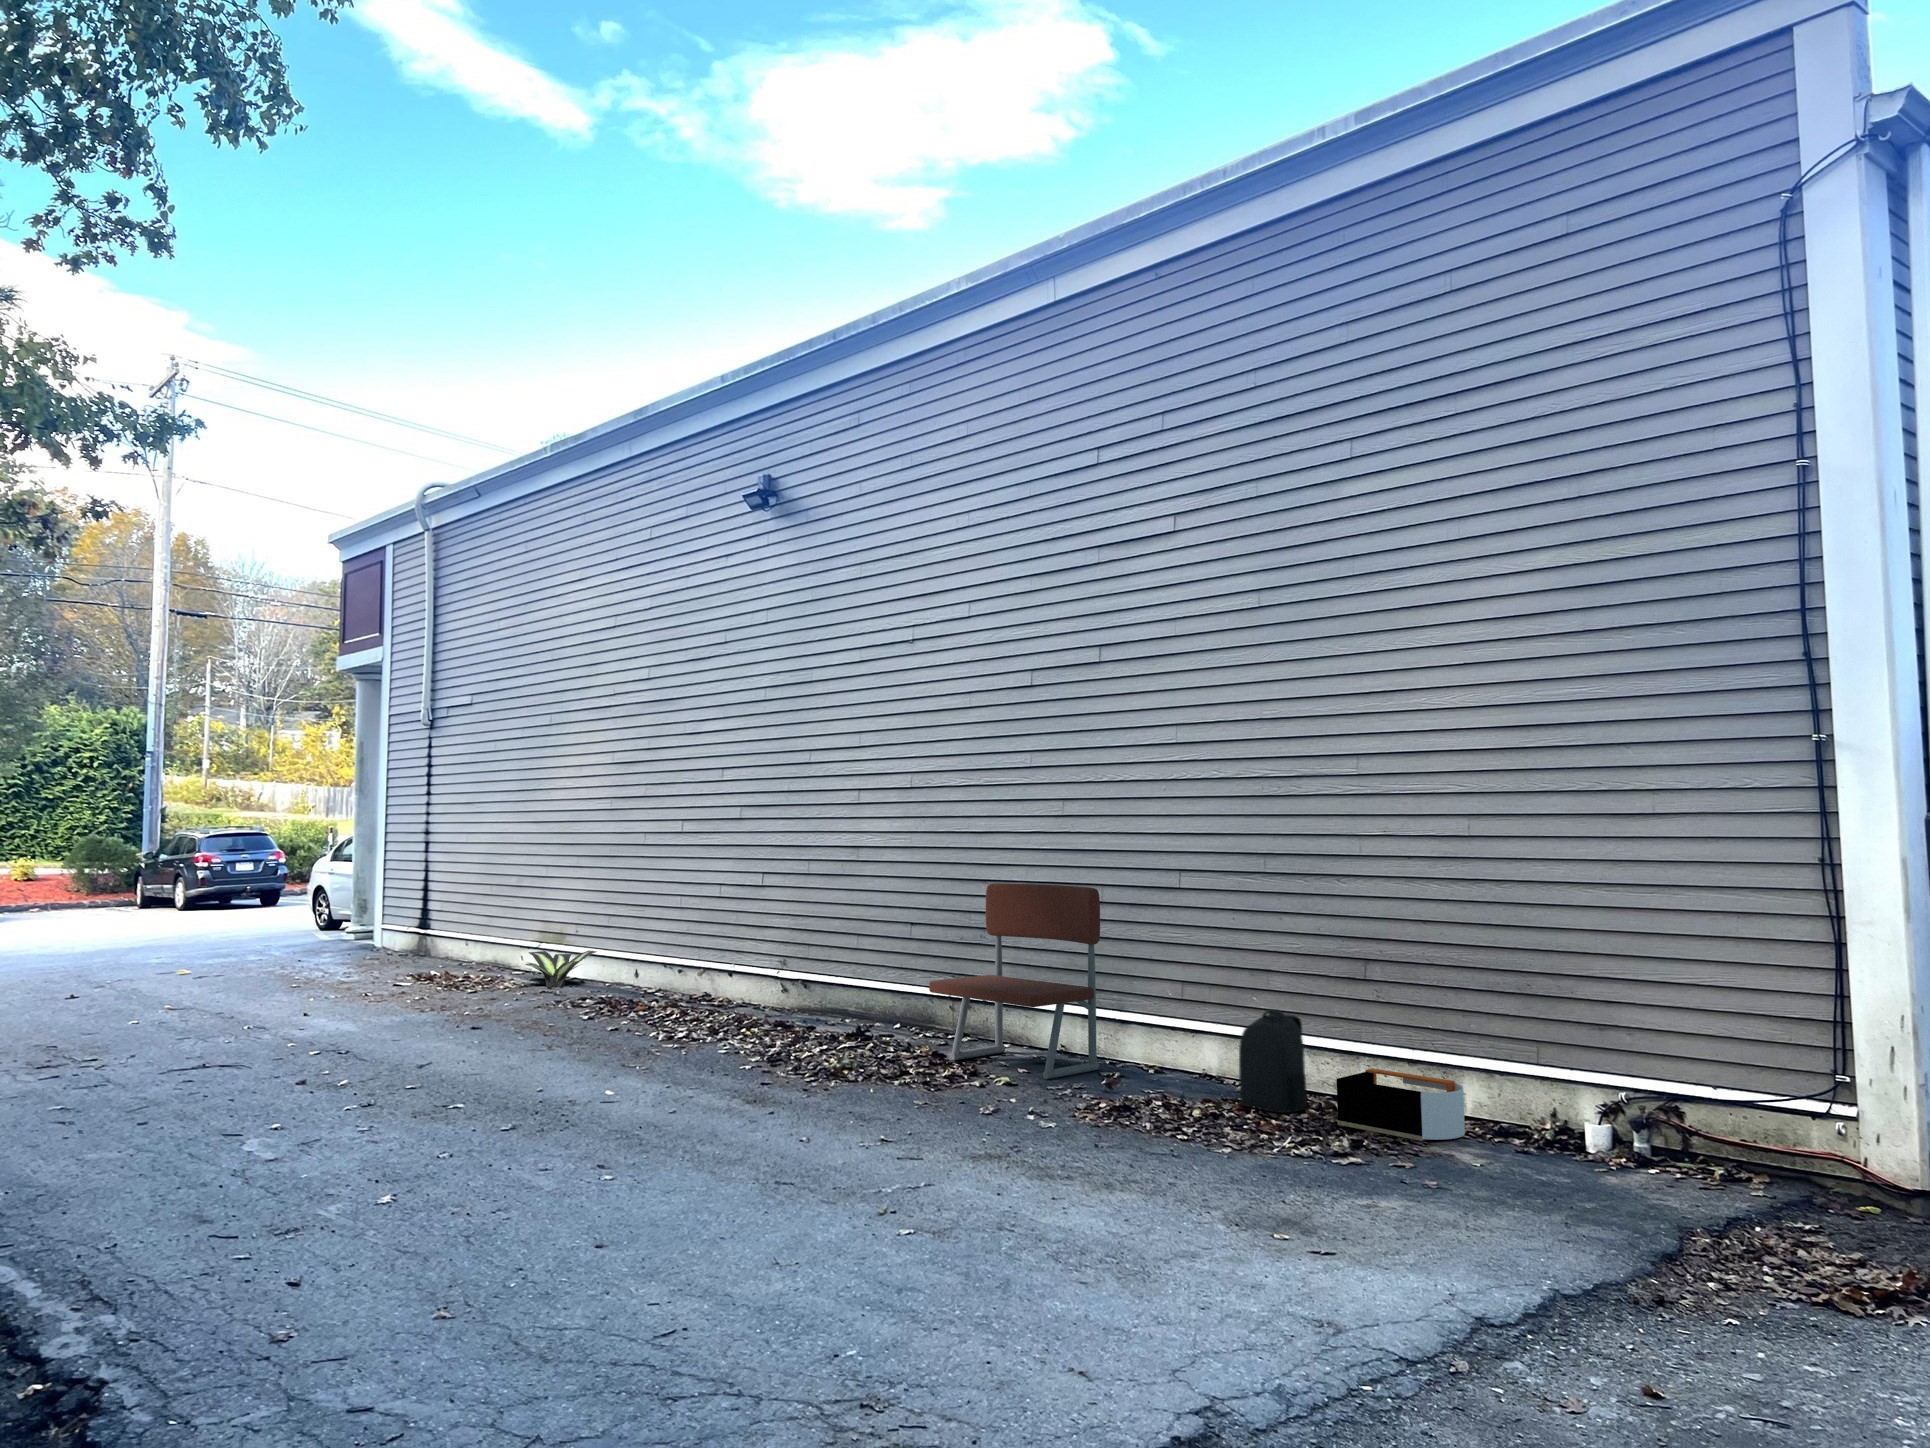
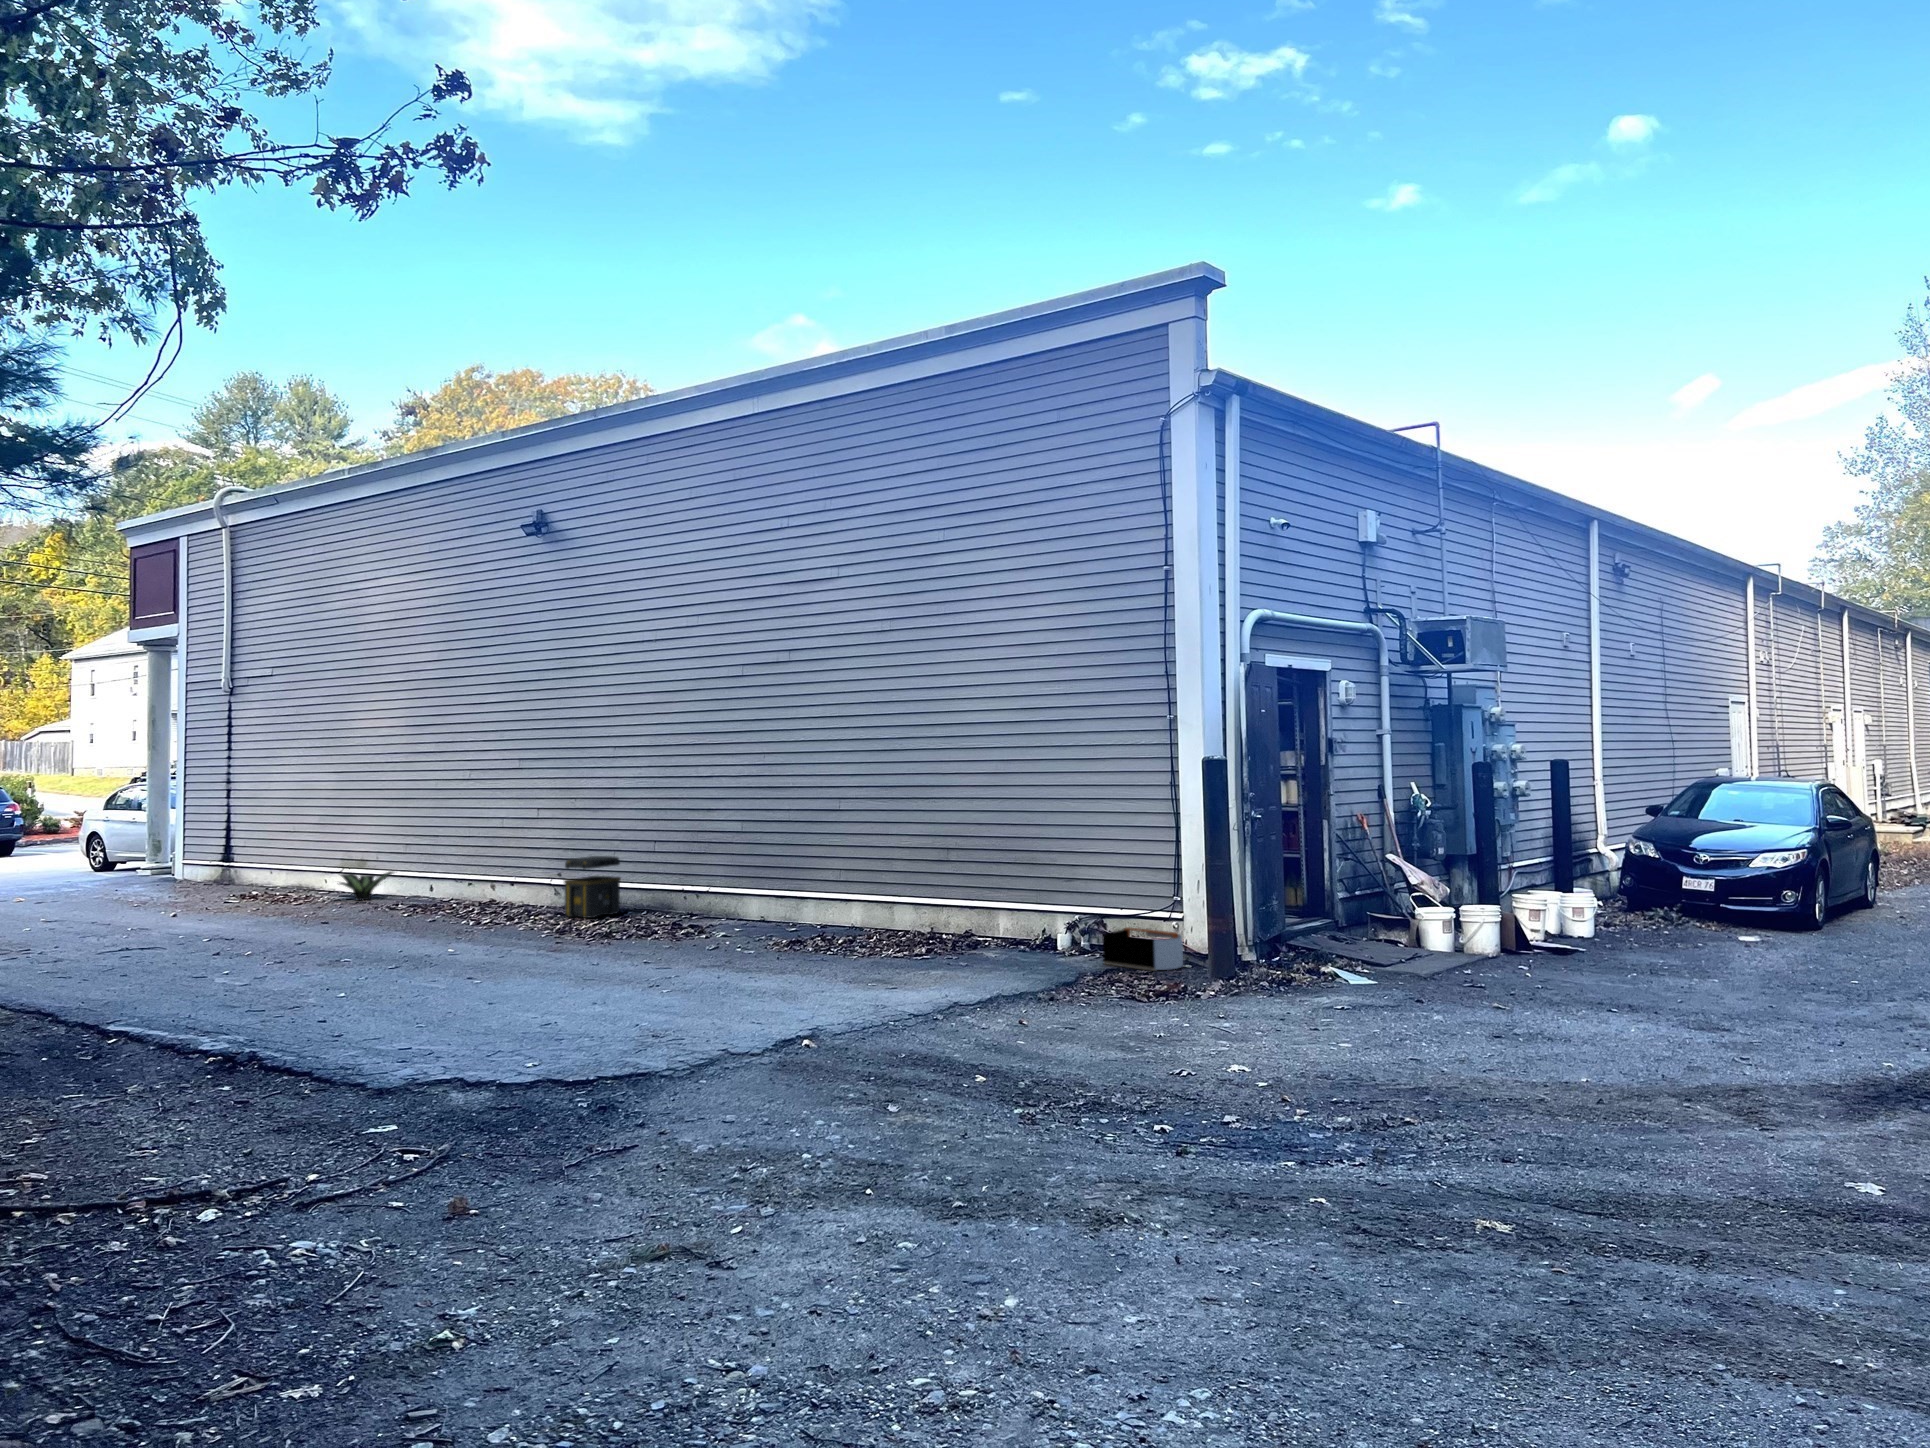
bench: present [929,883,1100,1079] -> none [669,810,786,935]
toolbox: none [789,943,865,1033] -> present [564,856,621,918]
backpack: present [1239,1009,1308,1113] -> none [870,882,913,943]
storage bin: present [1337,1068,1465,1141] -> present [1103,927,1183,971]

